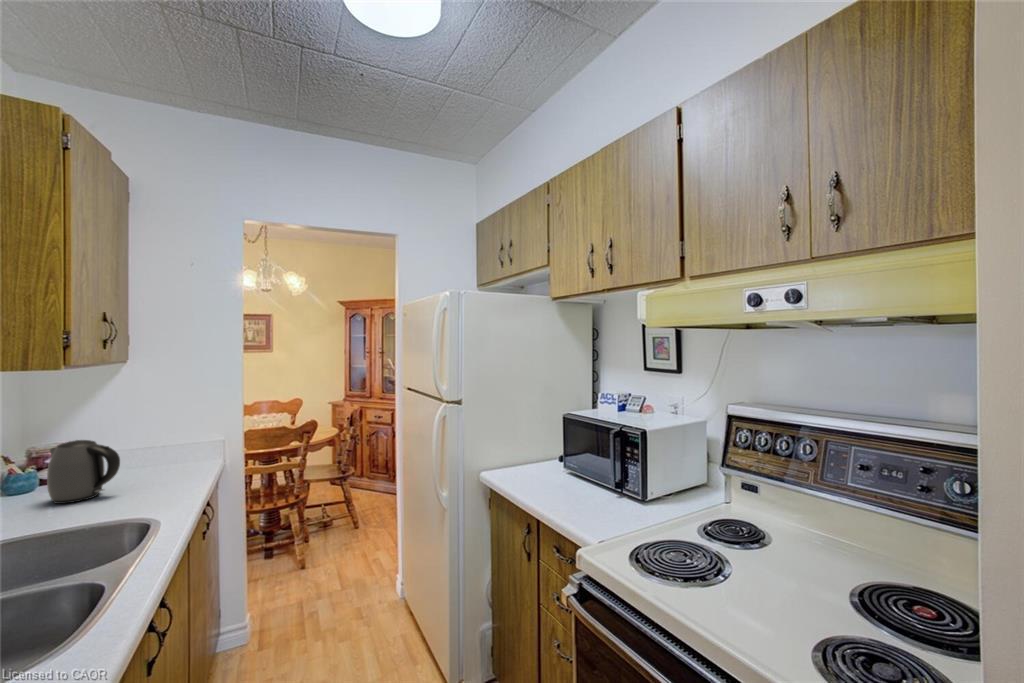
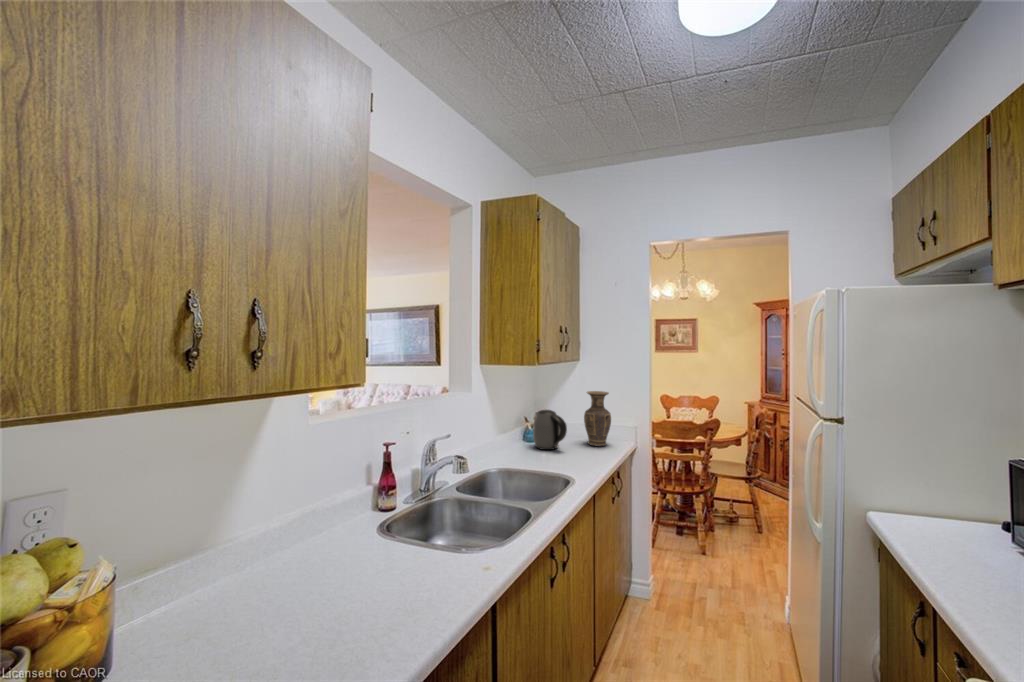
vase: none [146,403,192,478] -> present [584,391,611,447]

